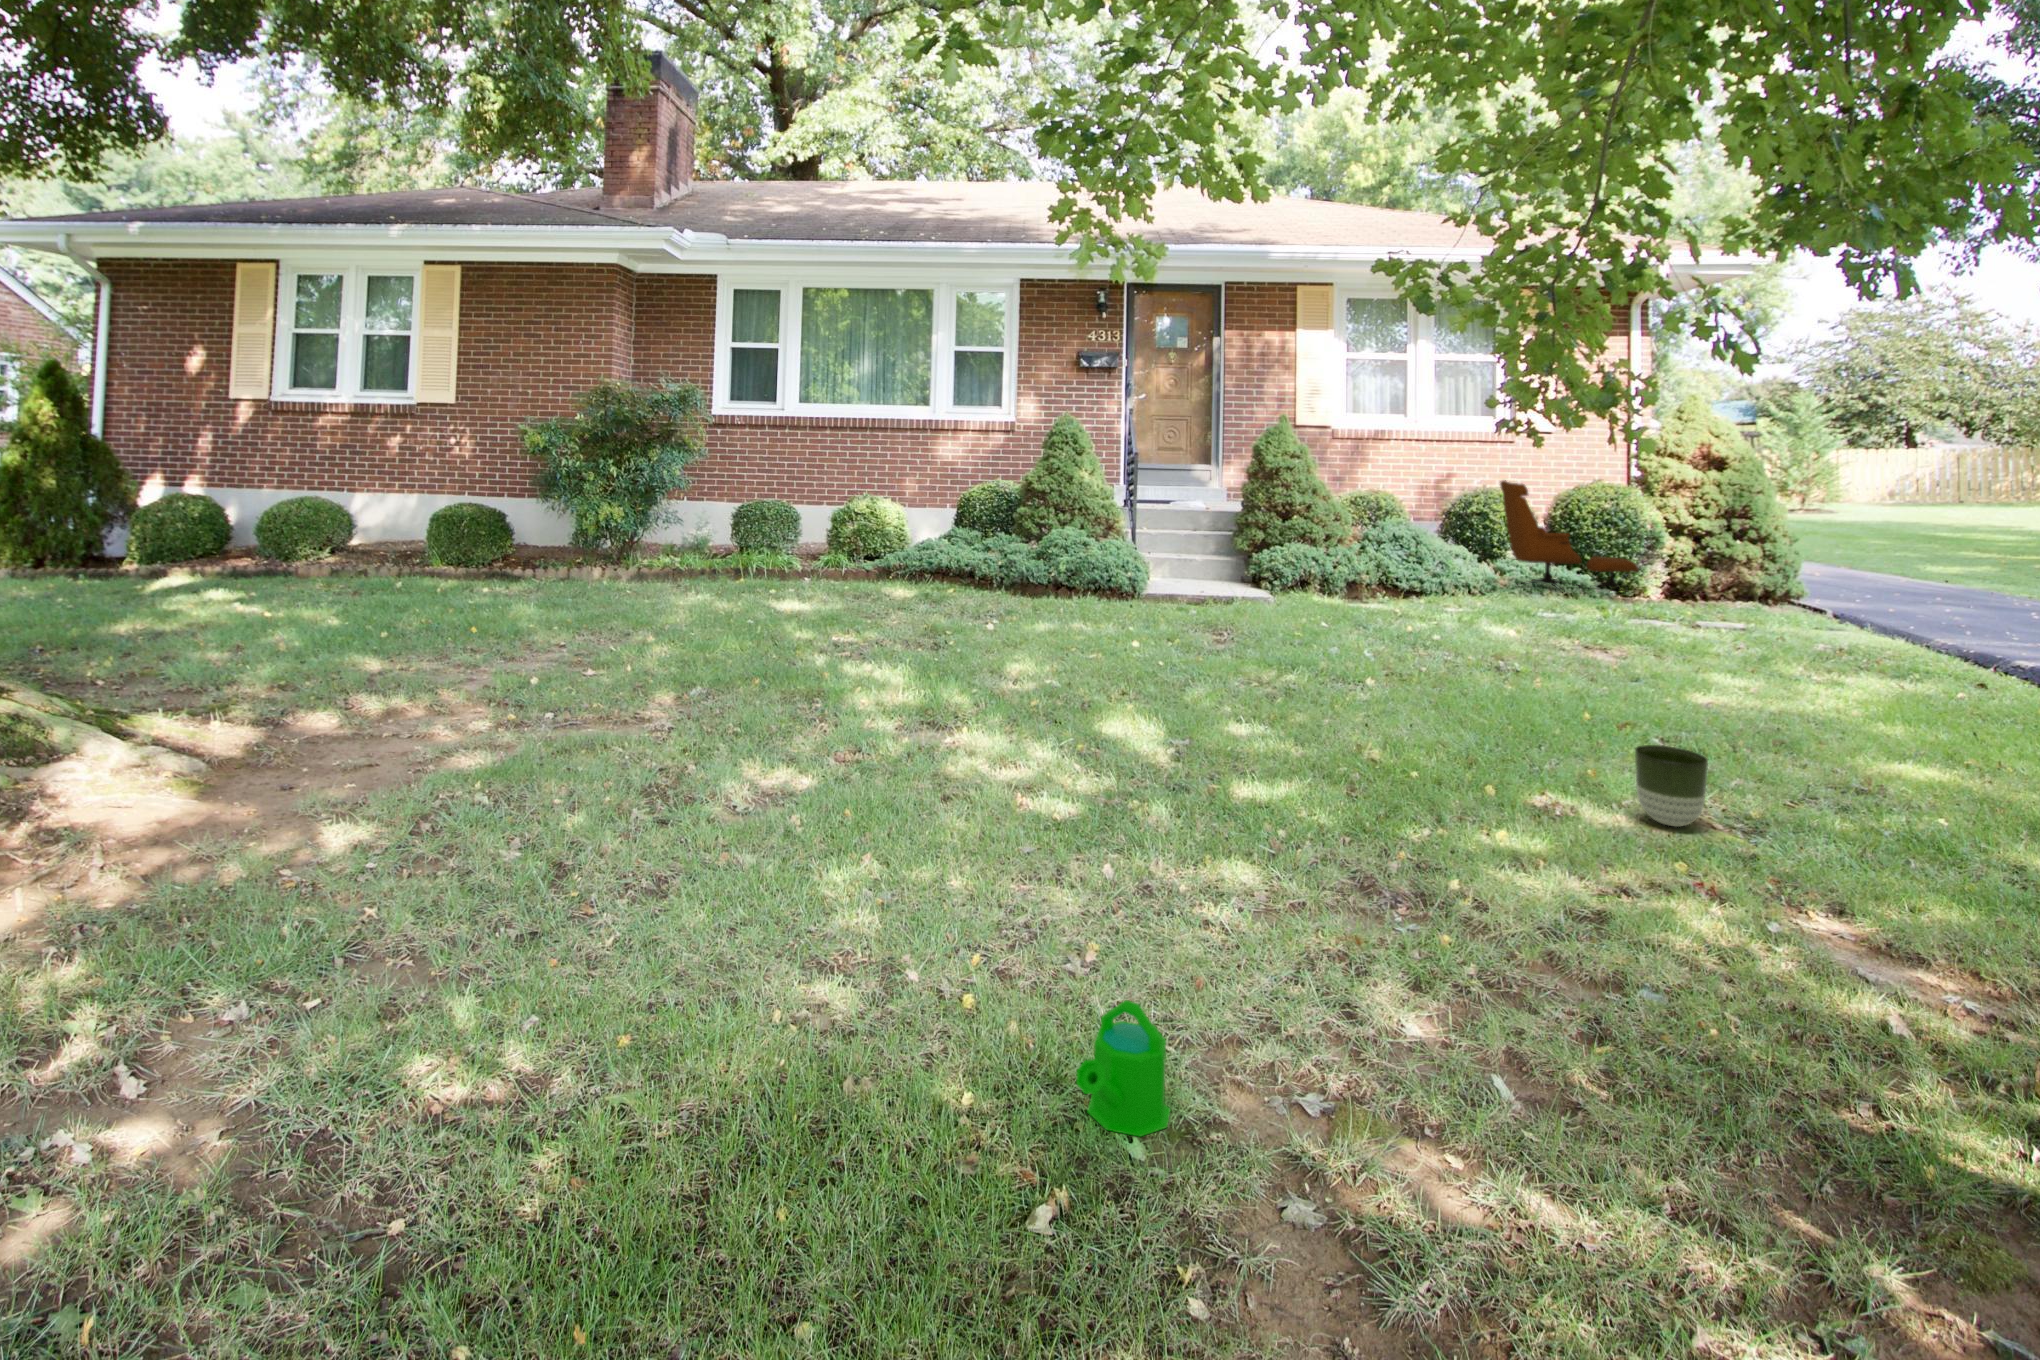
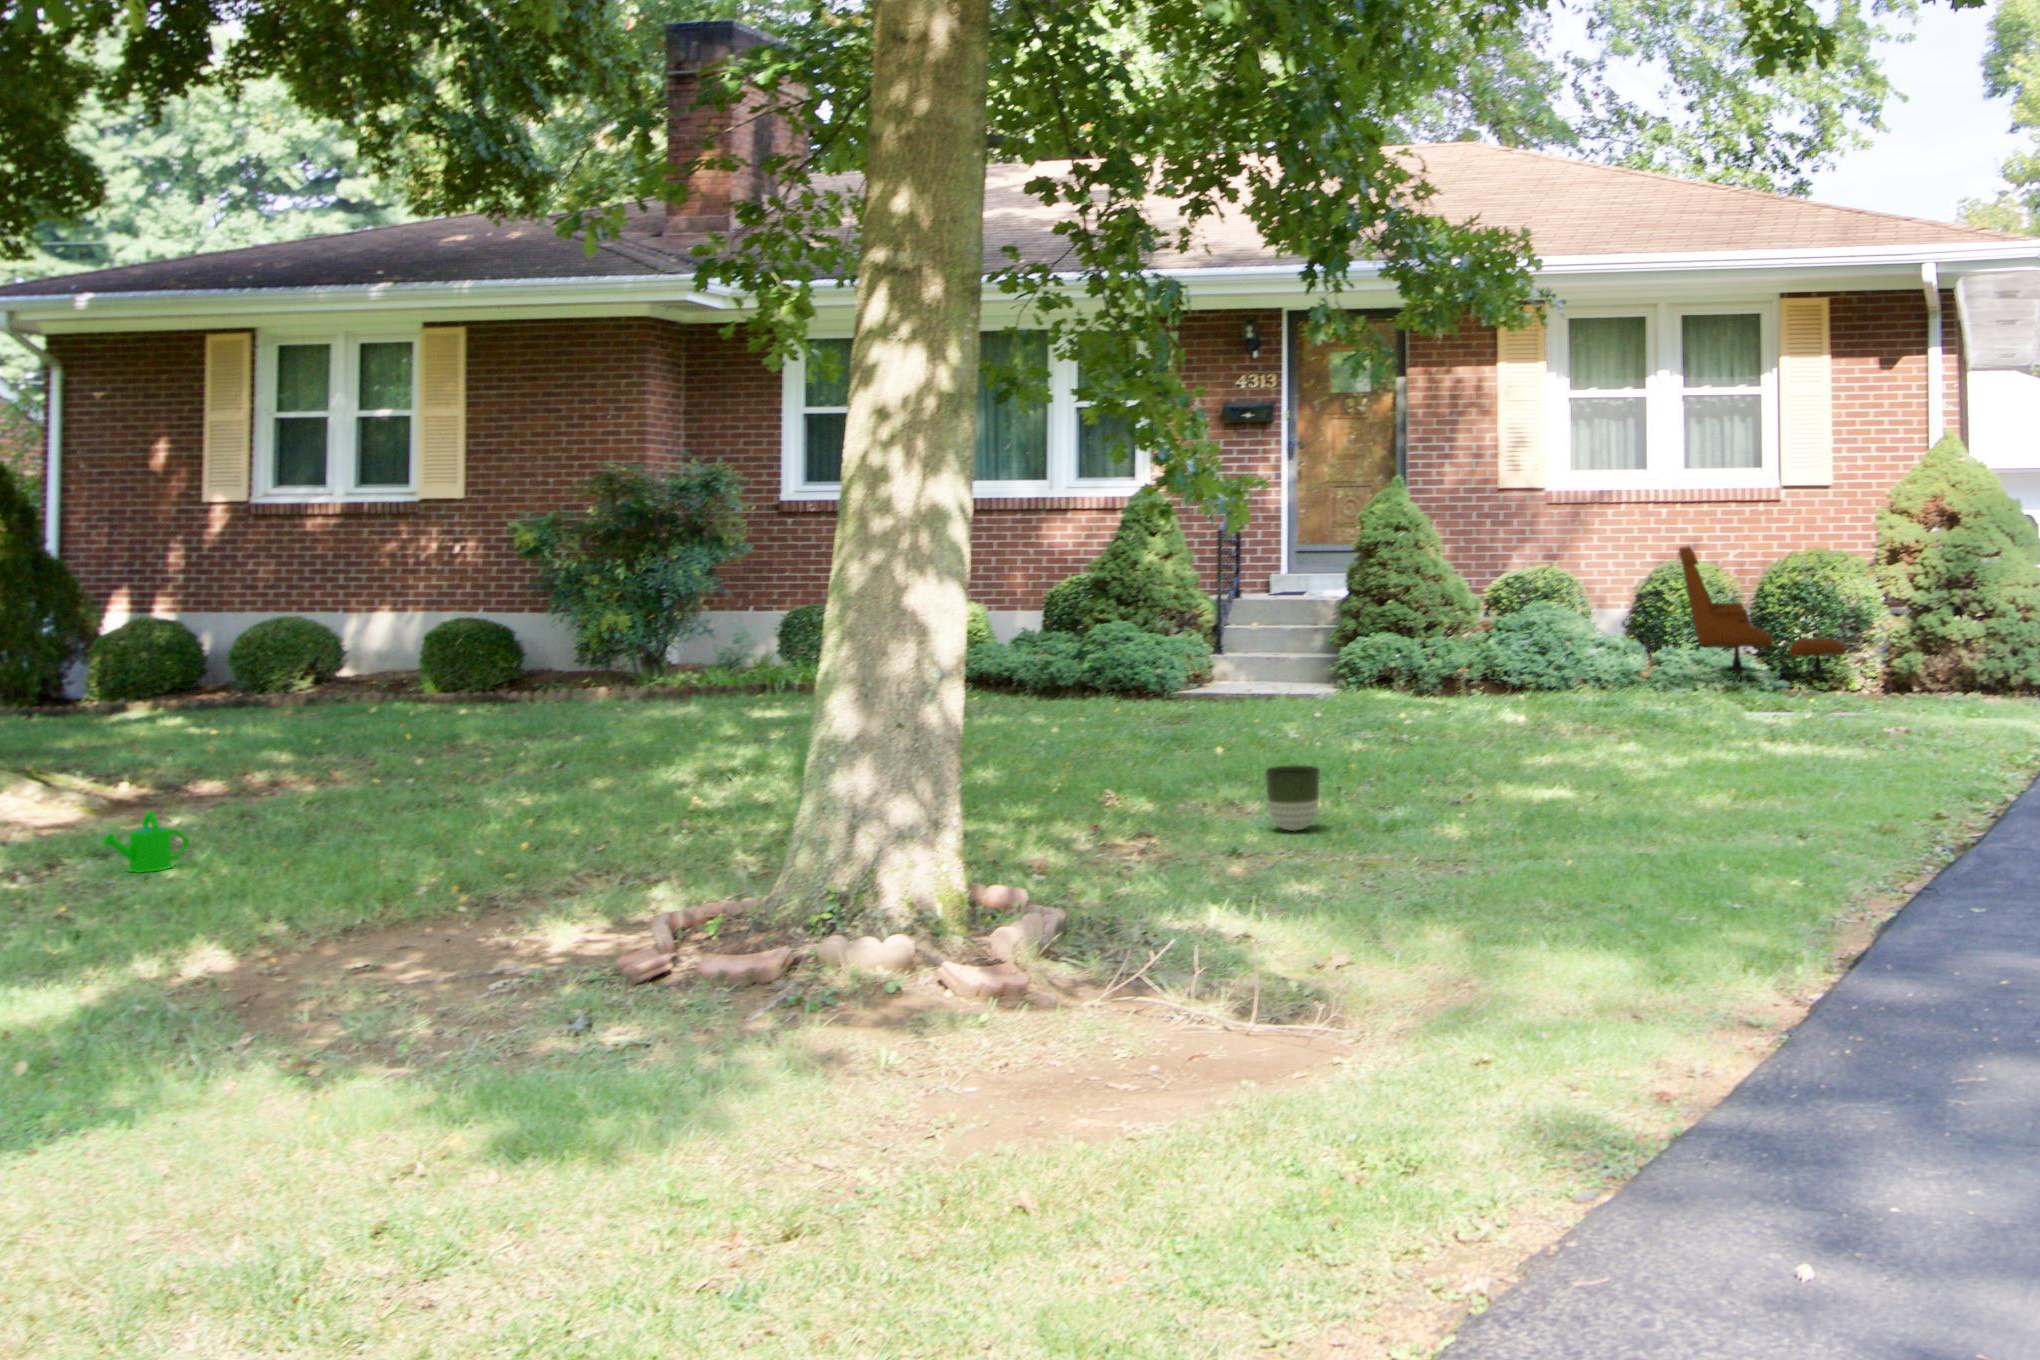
watering can: present [1076,1000,1171,1136] -> present [102,810,189,873]

